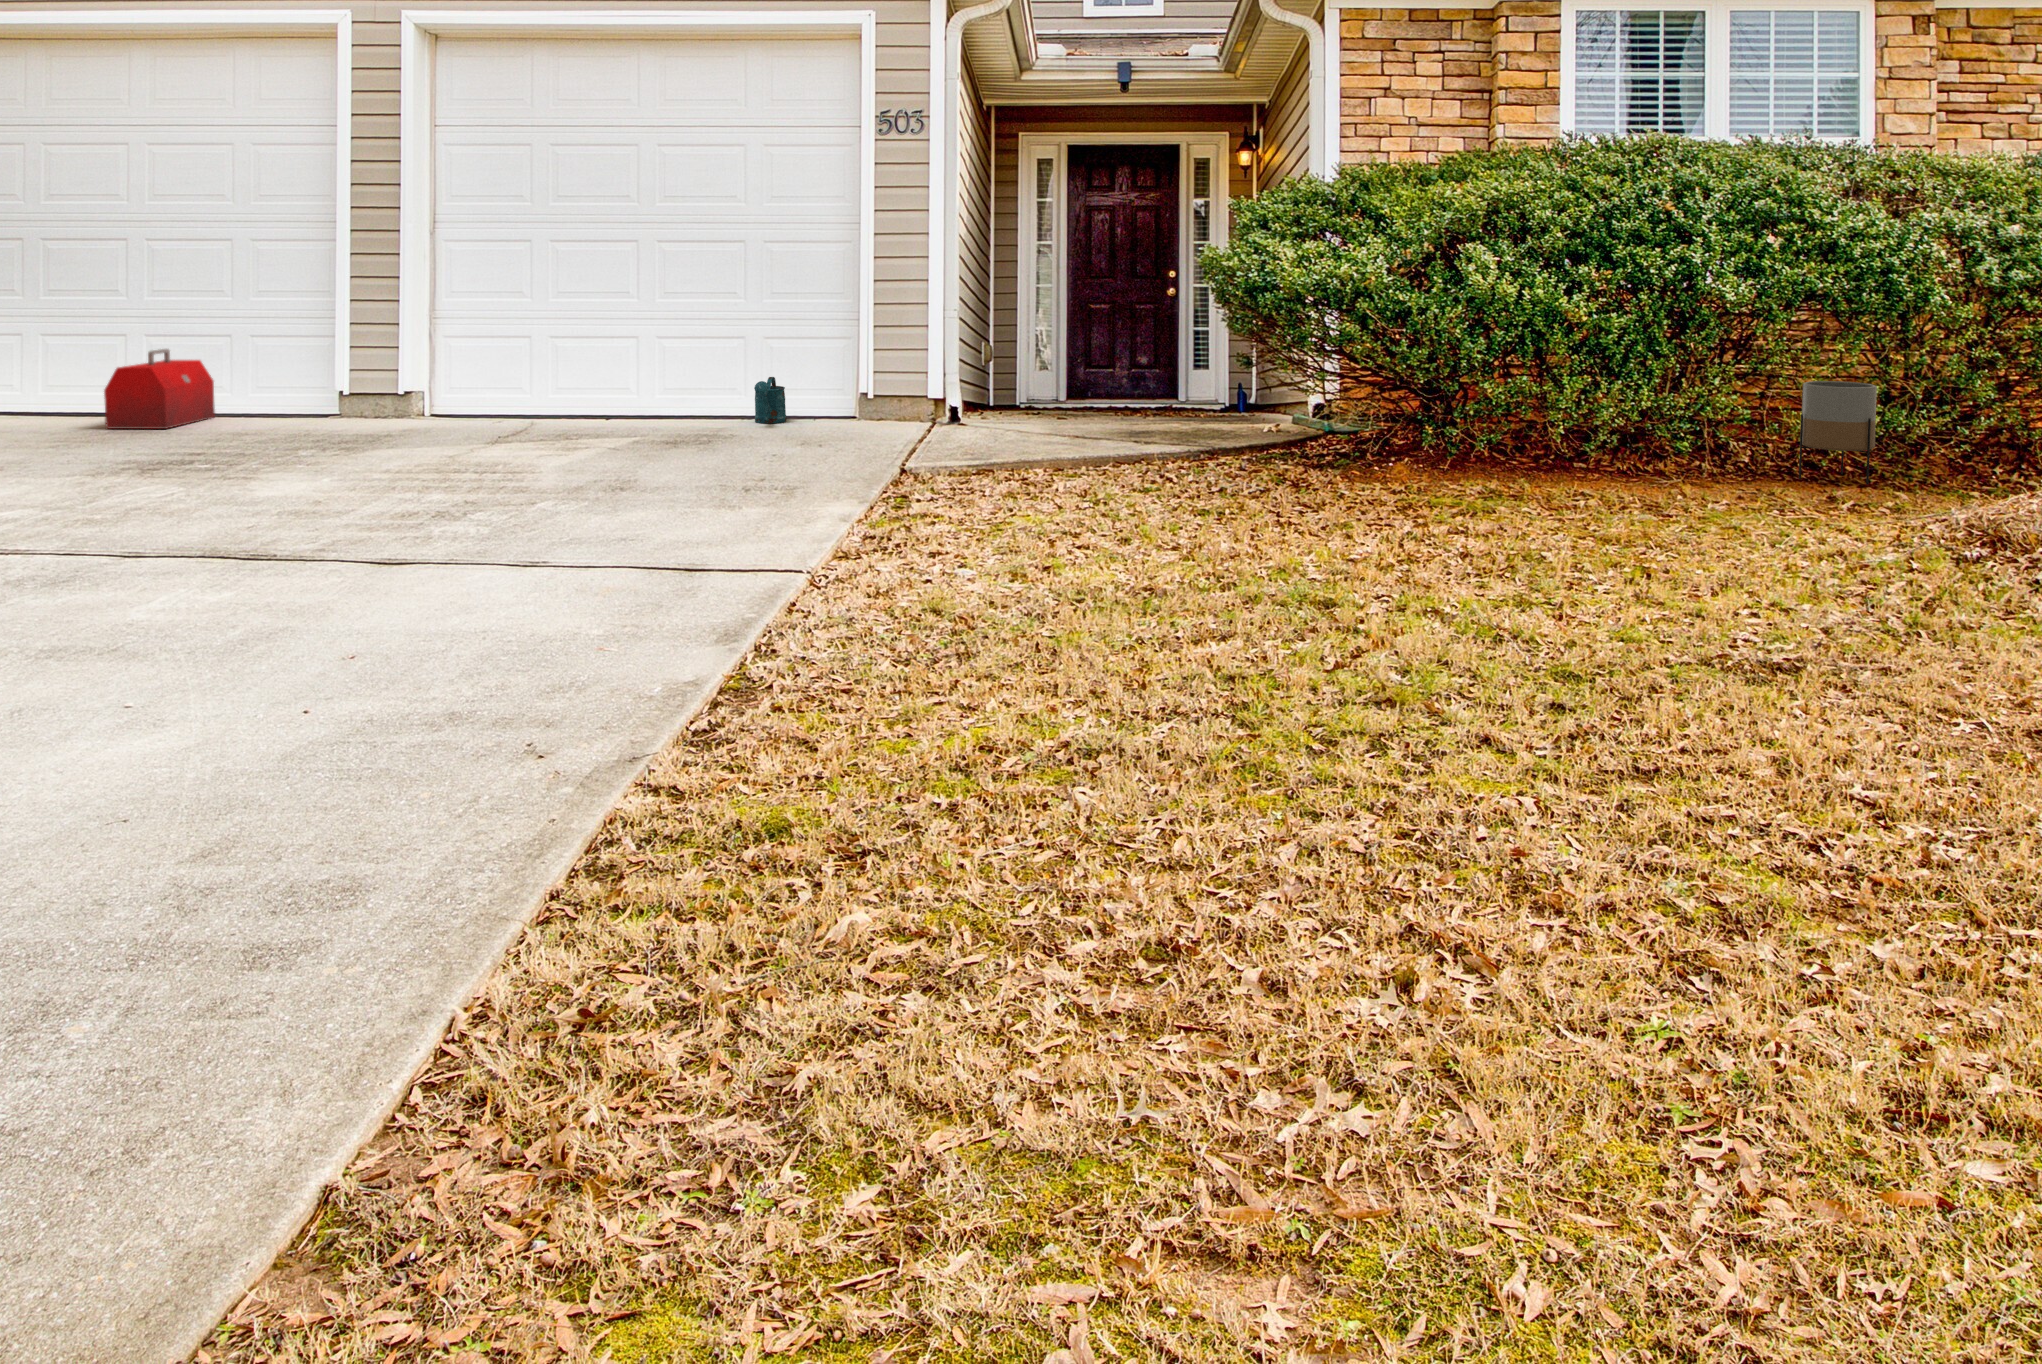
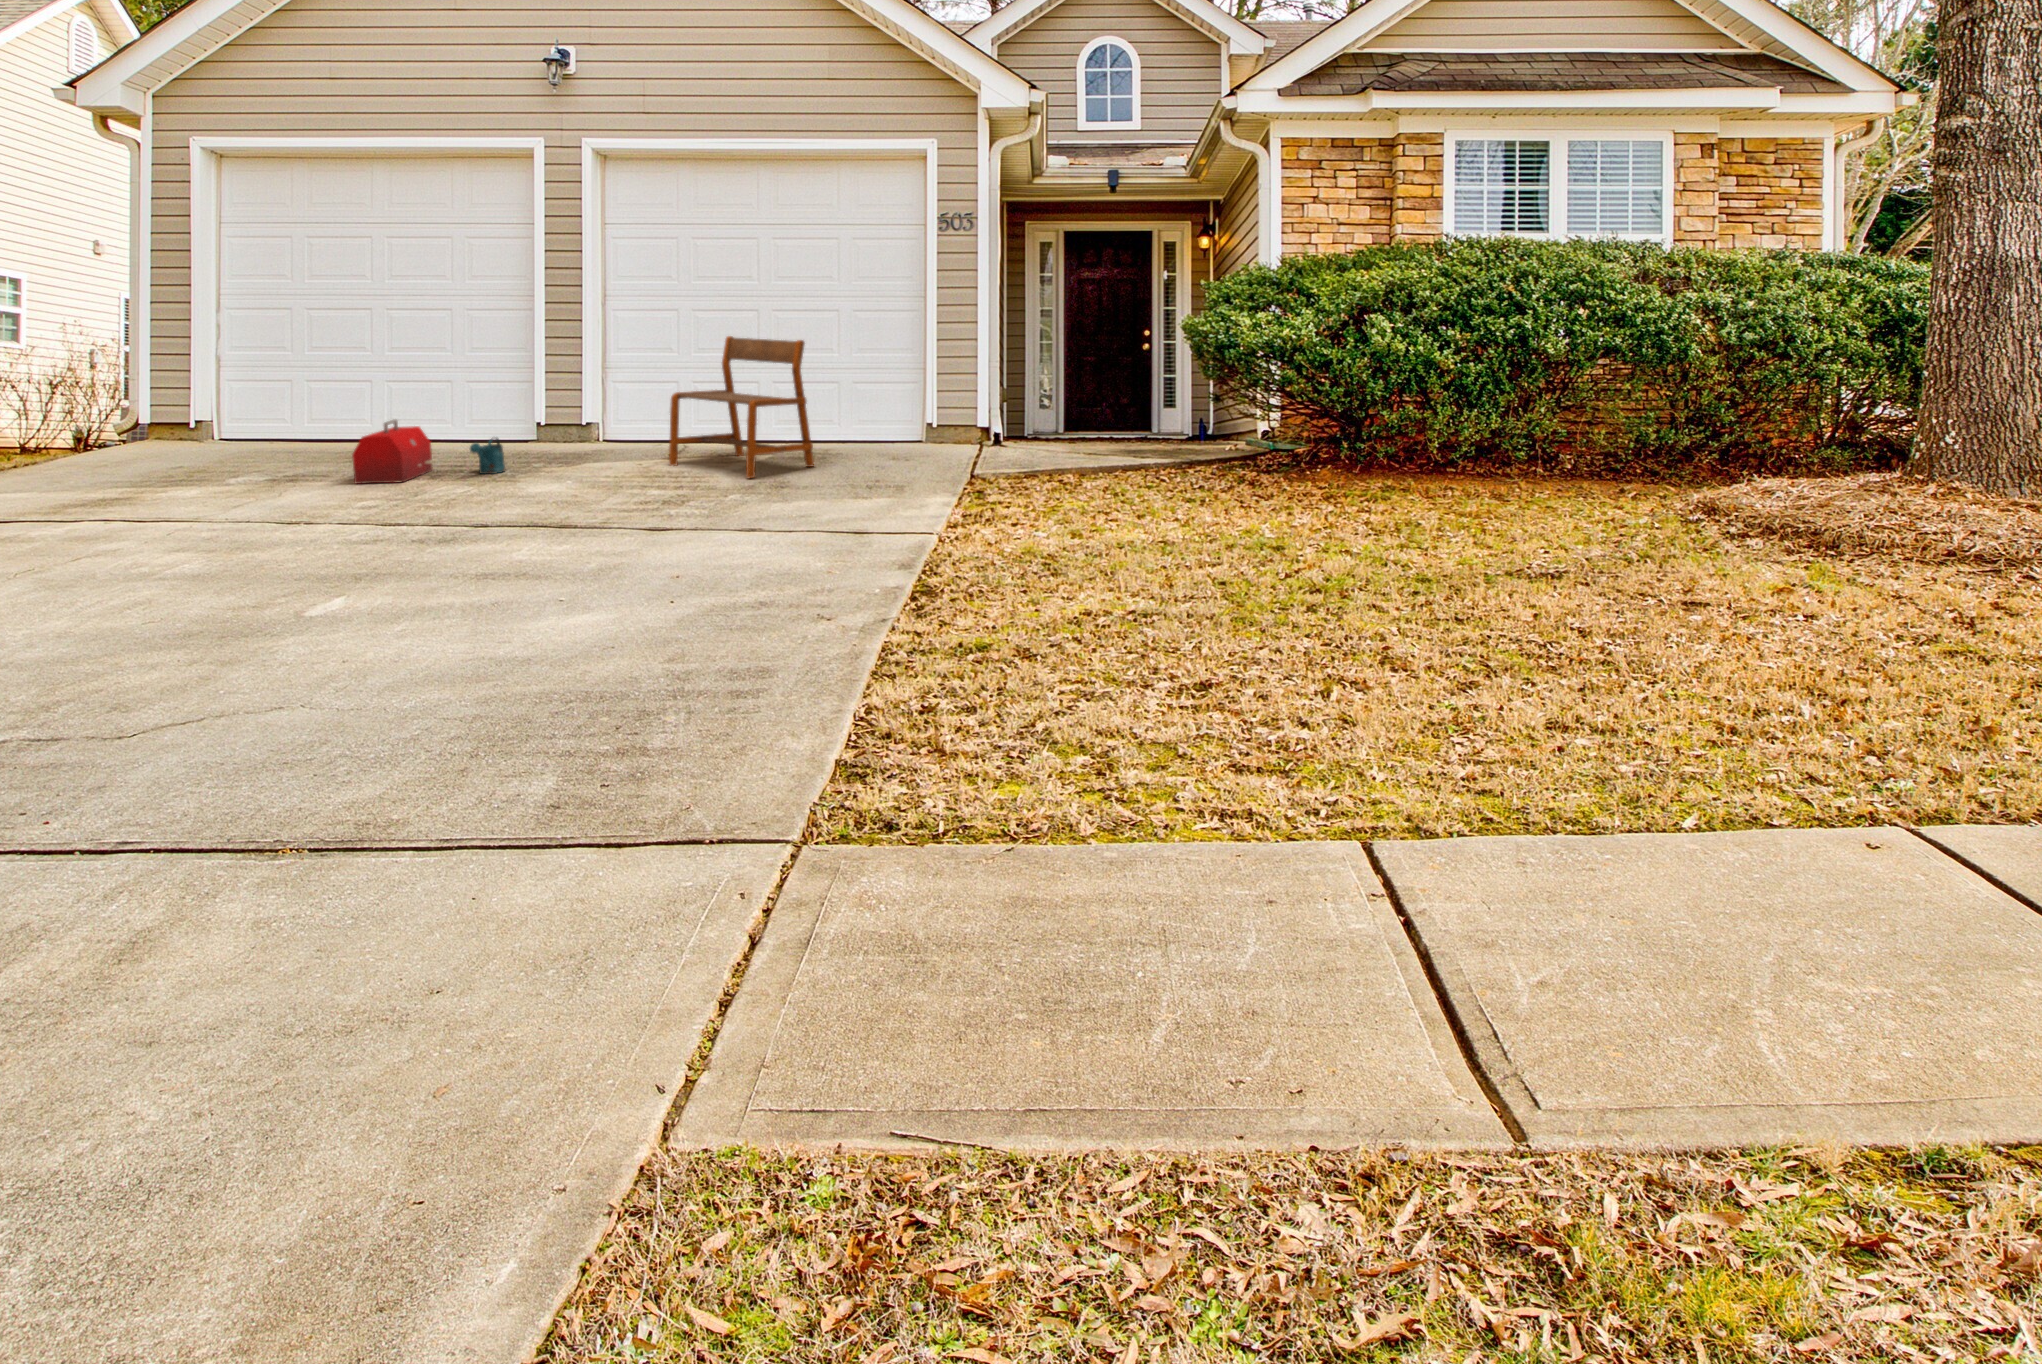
bench: none [511,255,696,438] -> present [669,336,814,478]
watering can: present [754,377,786,423] -> present [470,438,506,474]
planter: present [1799,381,1877,484] -> none [1607,414,1657,485]

